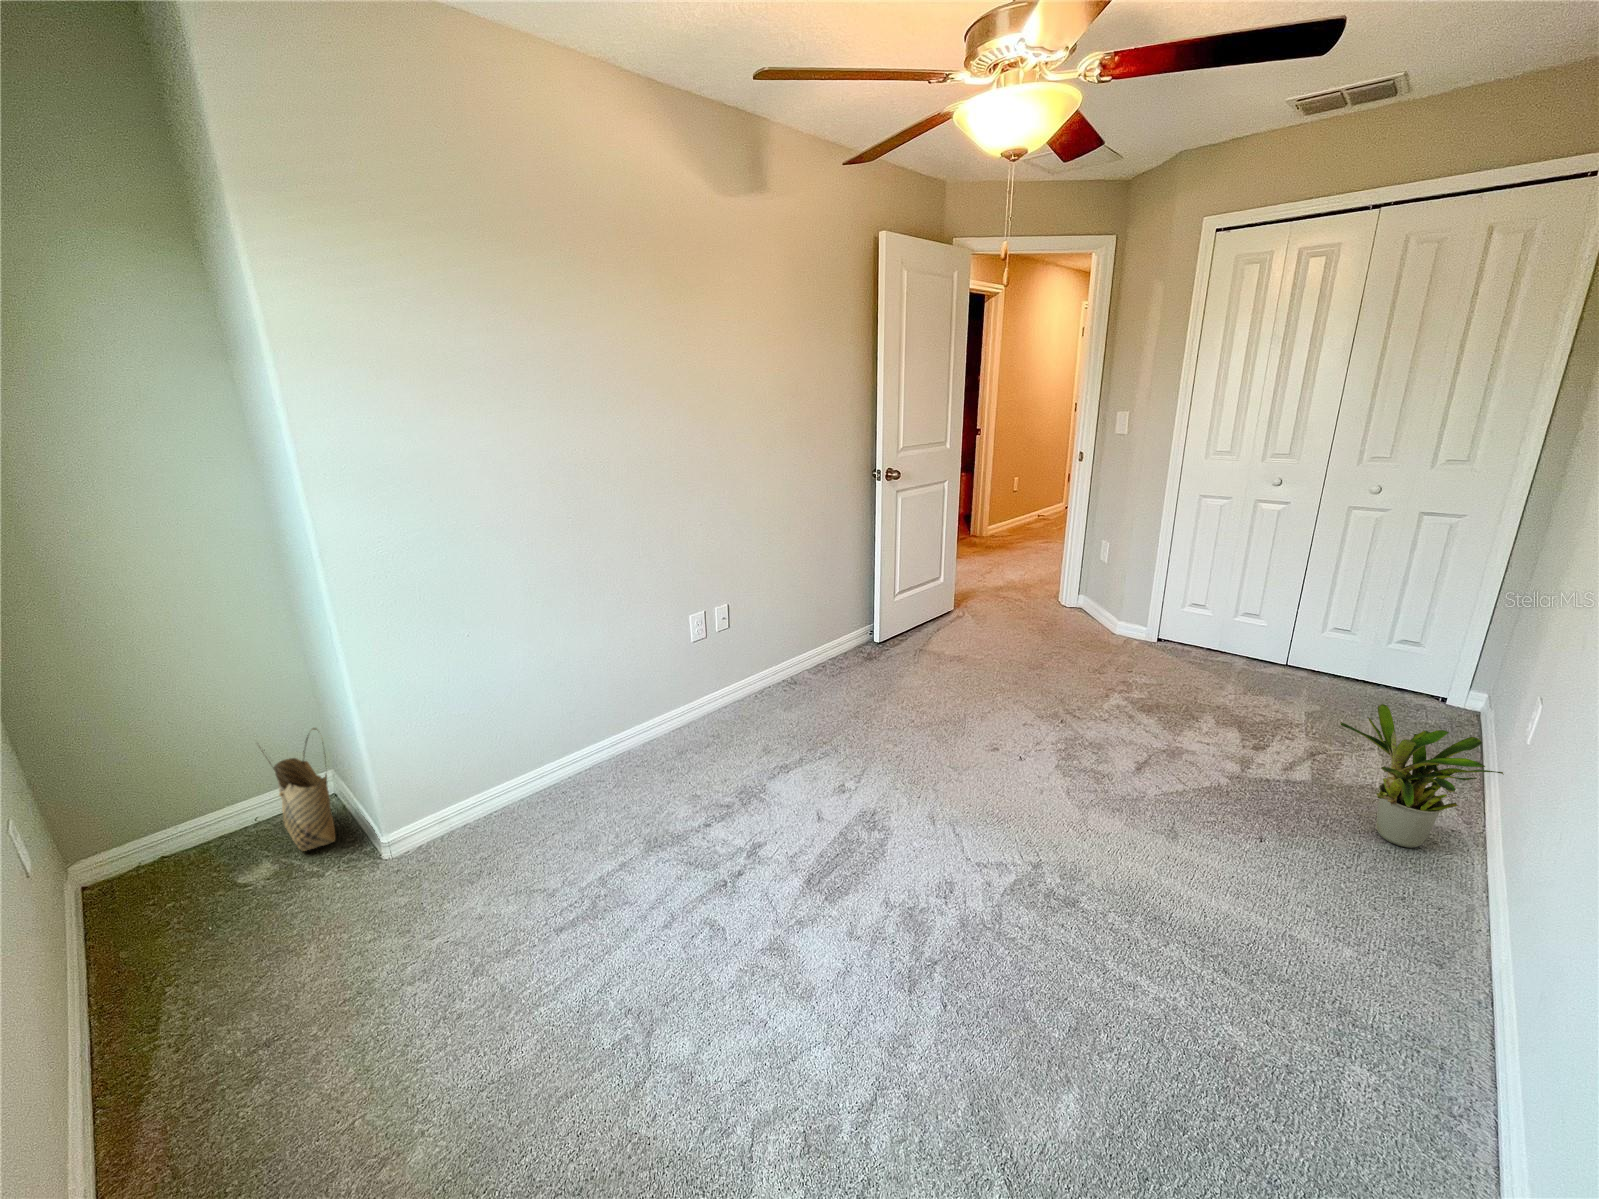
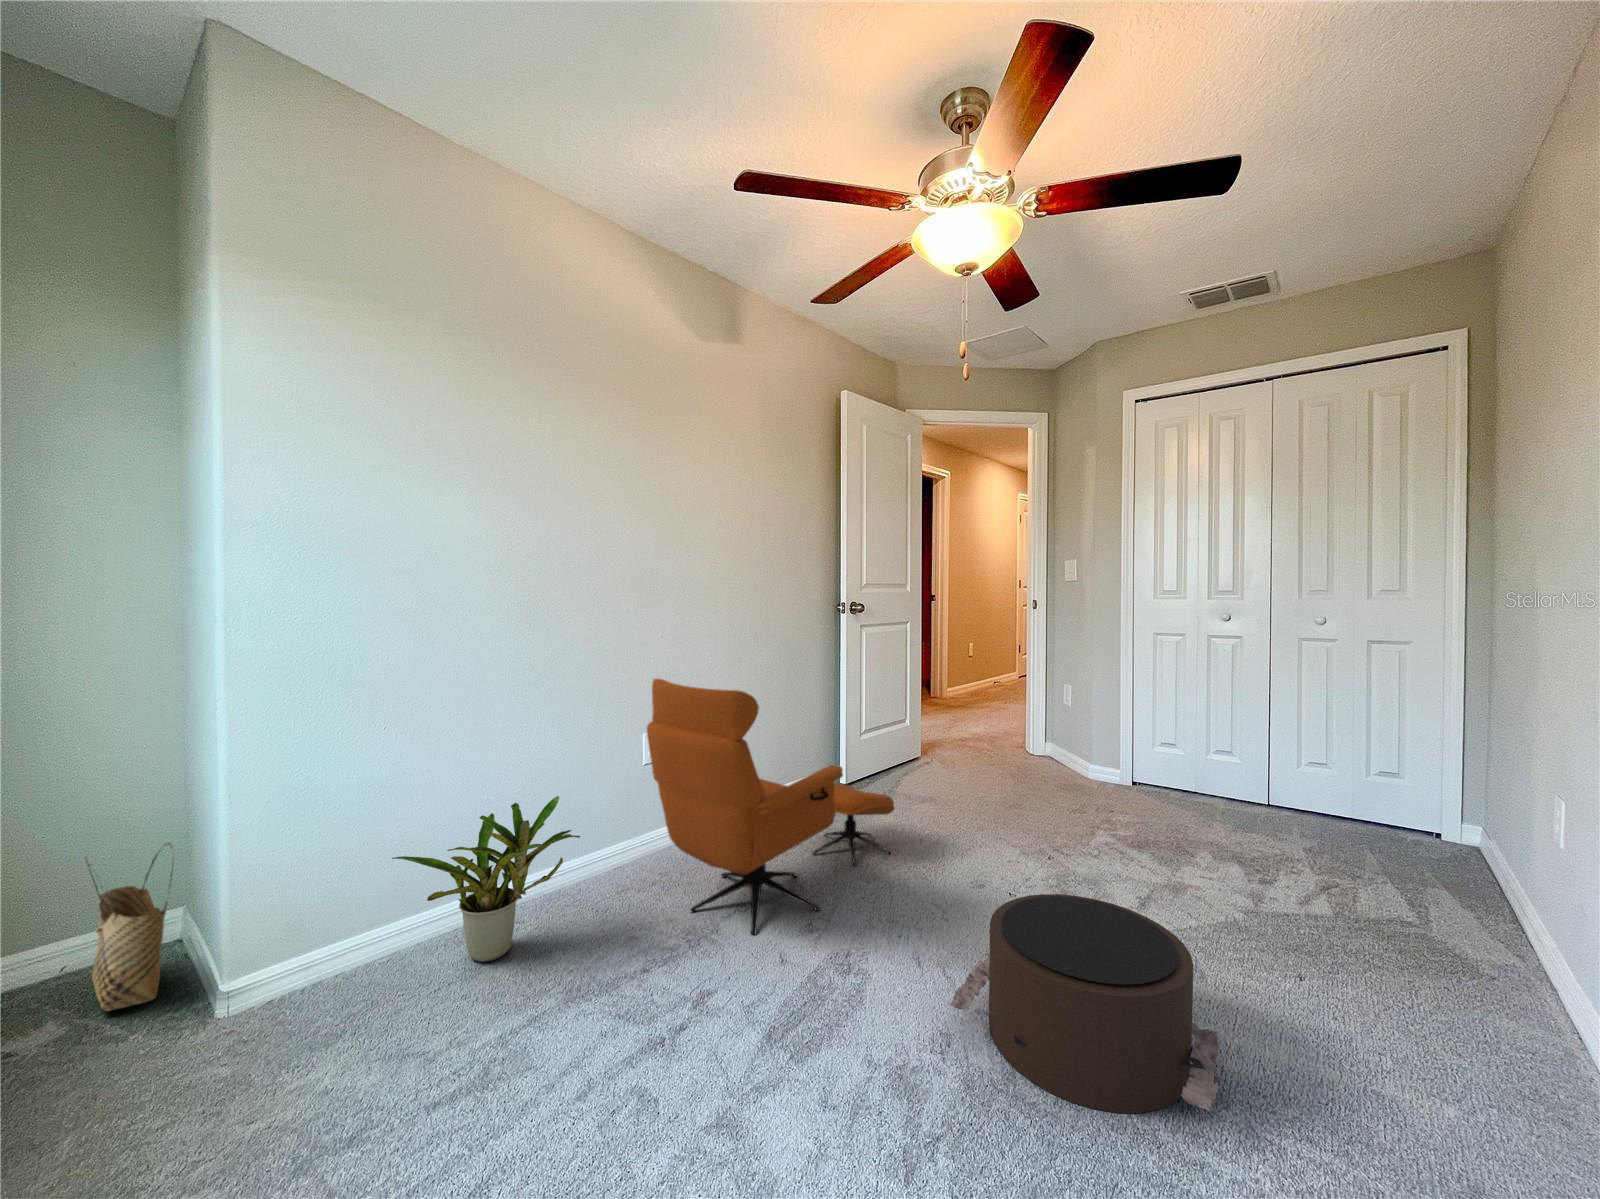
armchair: none [695,581,922,793] -> present [647,679,895,935]
potted plant: present [1340,704,1504,848] -> present [392,796,580,962]
pouf: none [954,775,1172,954] -> present [950,894,1219,1113]

